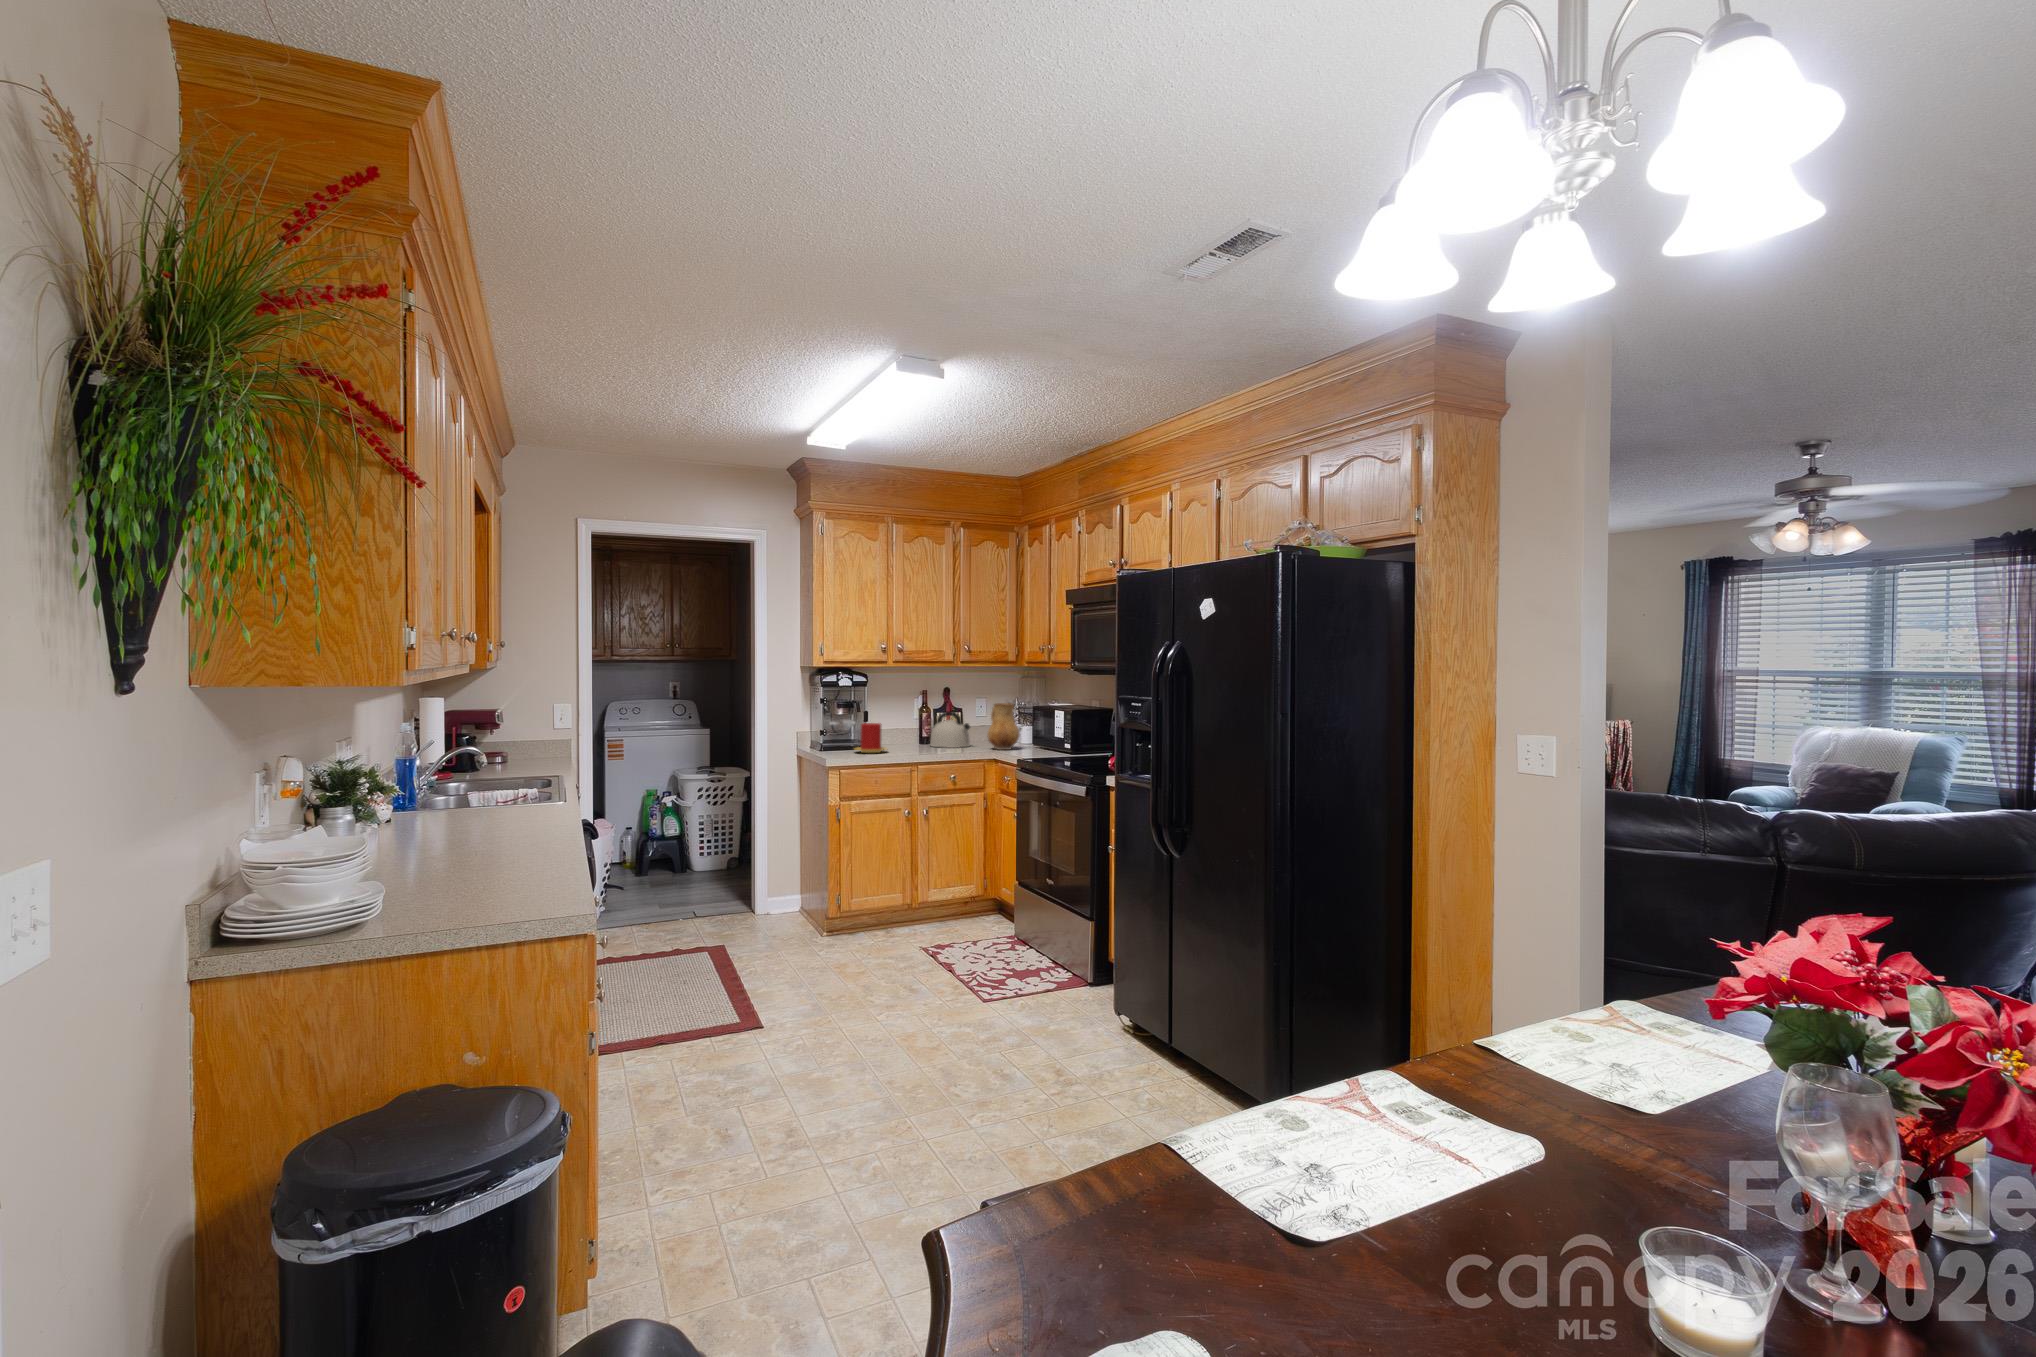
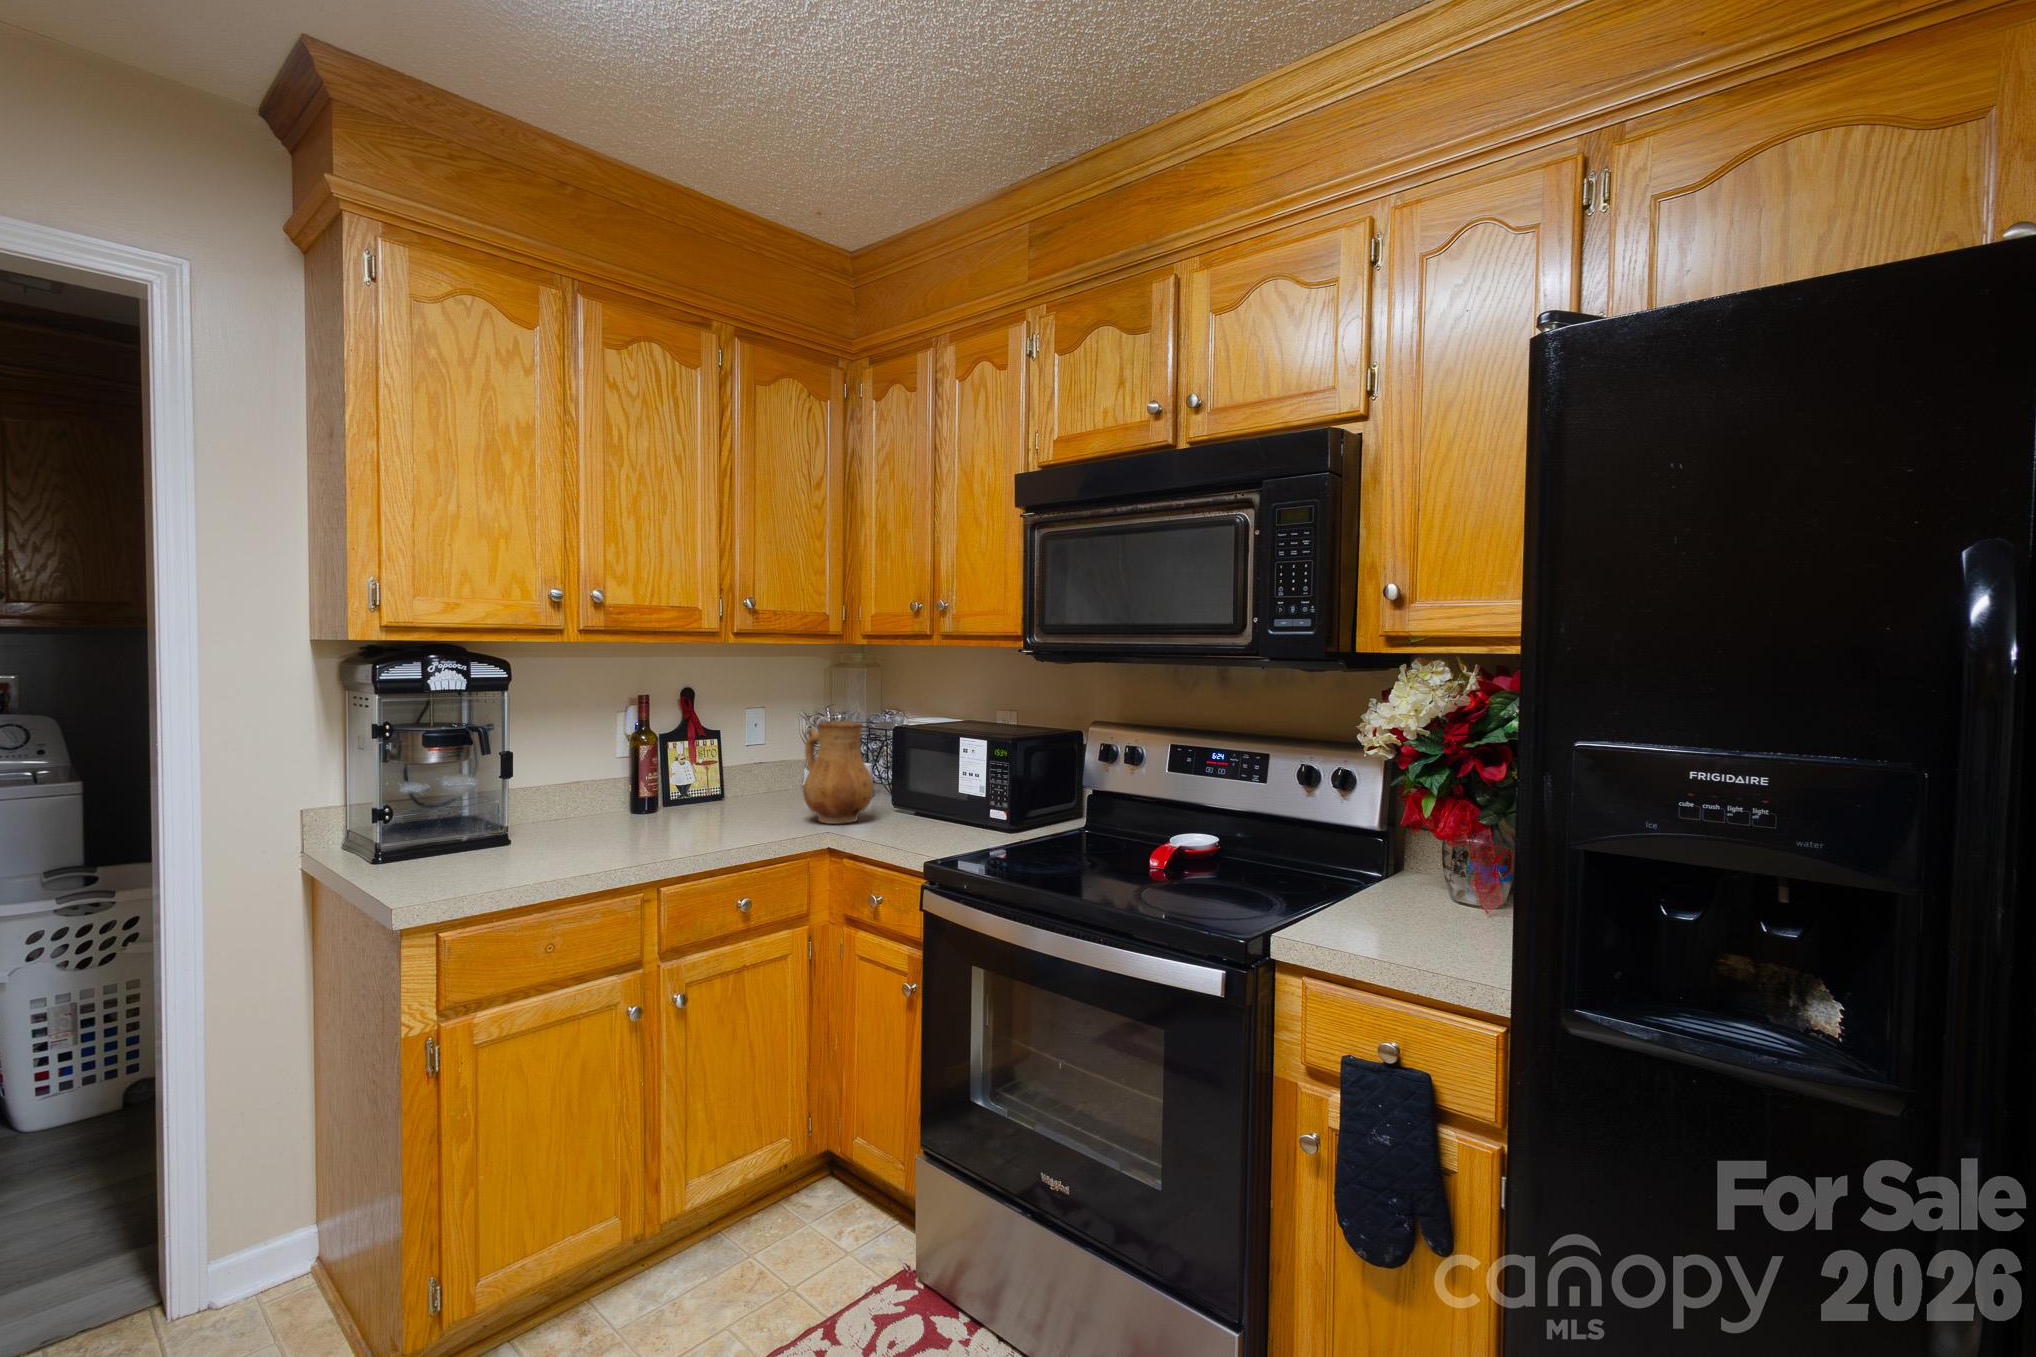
kettle: present [930,712,970,748] -> none [660,741,757,823]
candle: present [855,723,886,753] -> none [475,782,573,863]

